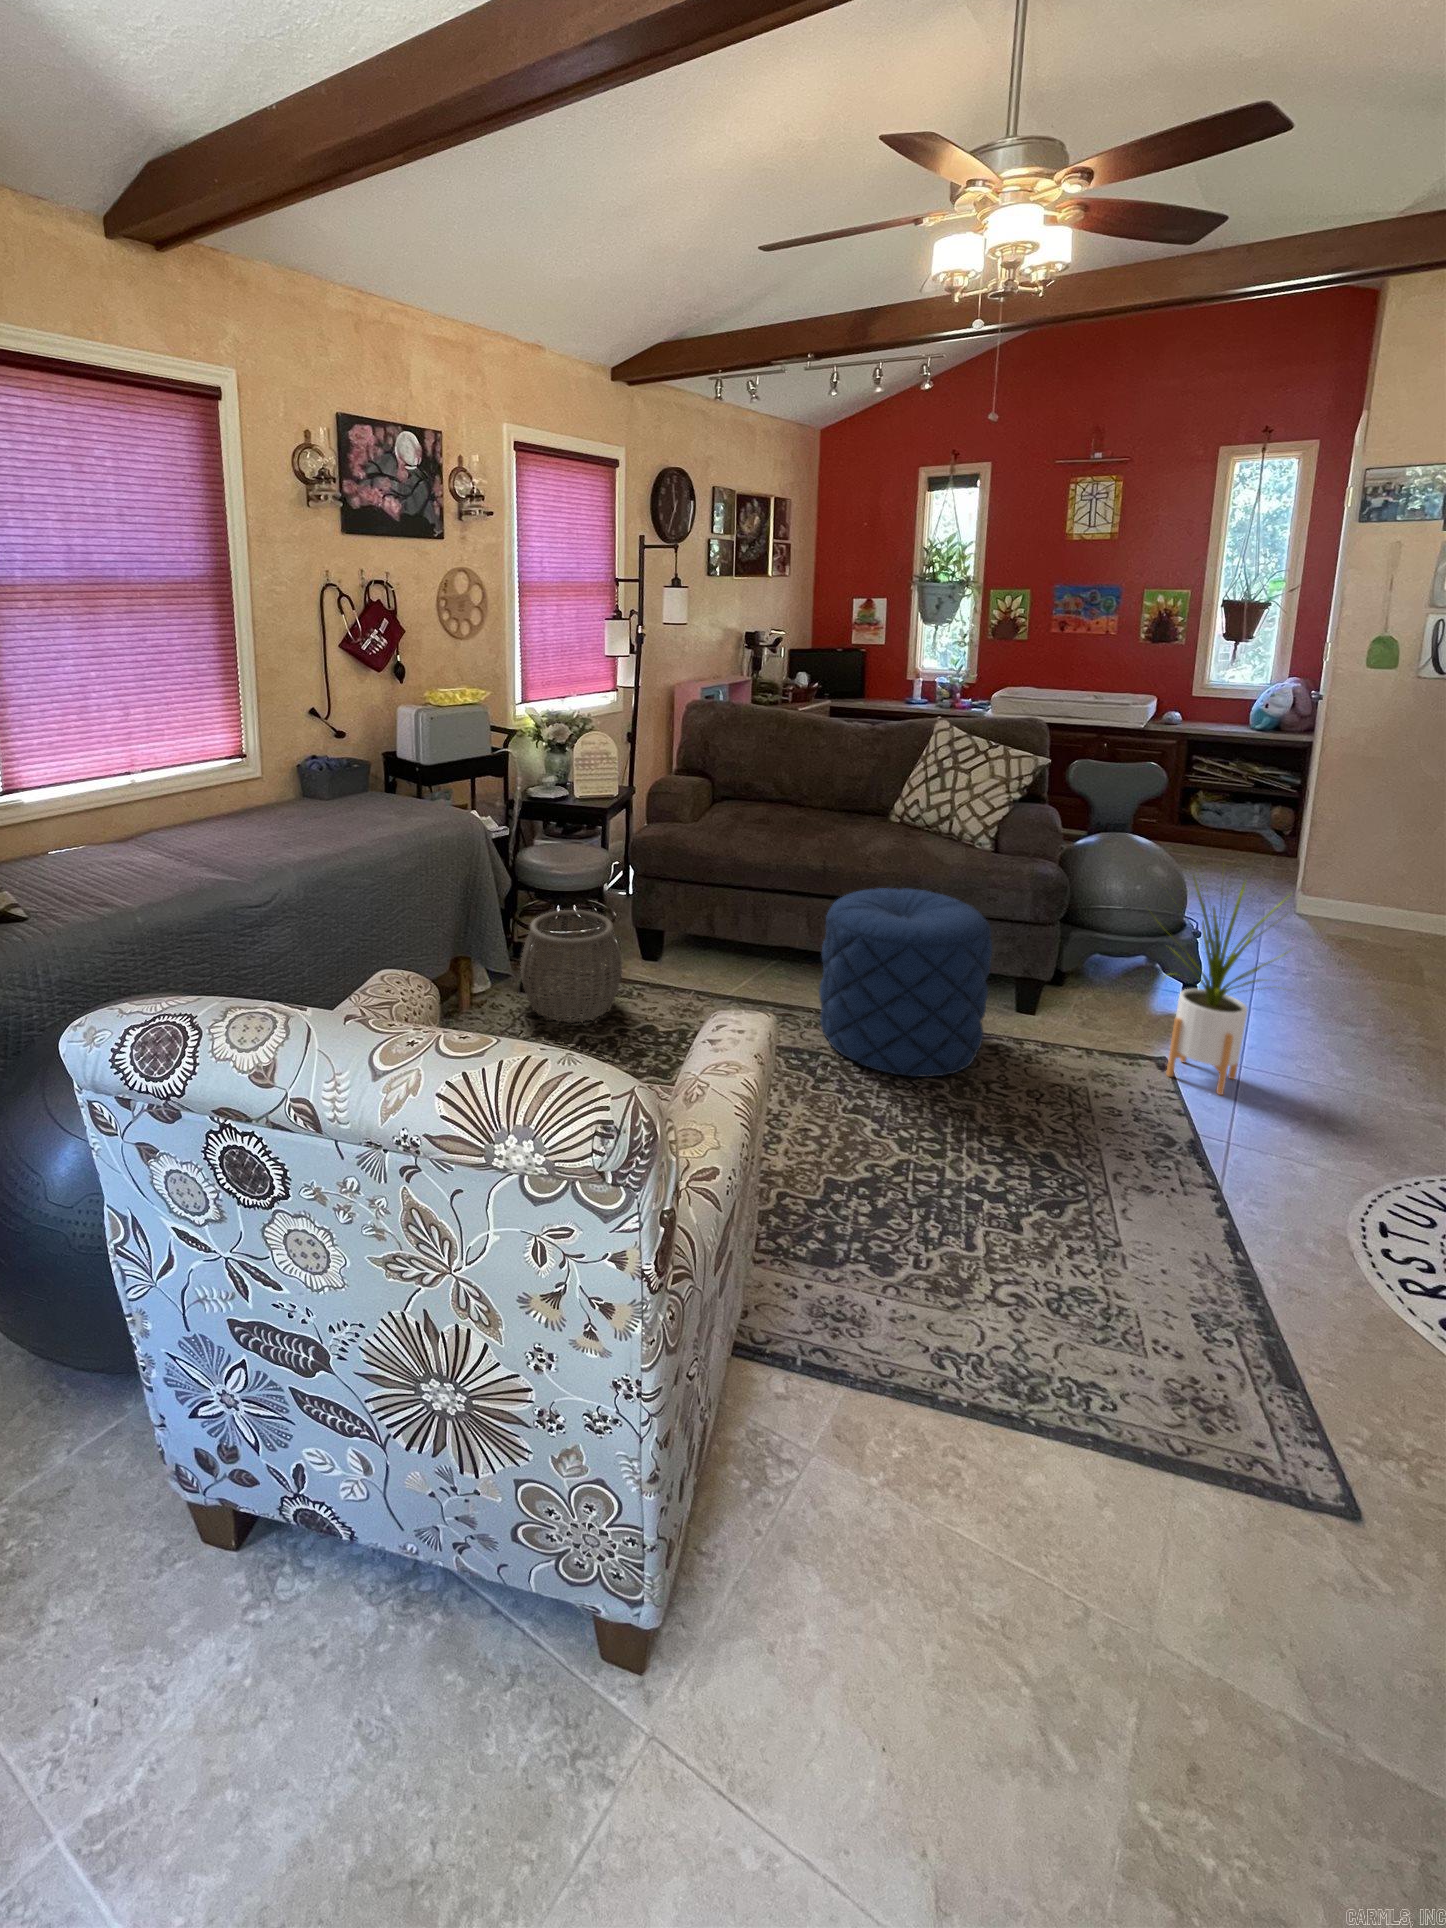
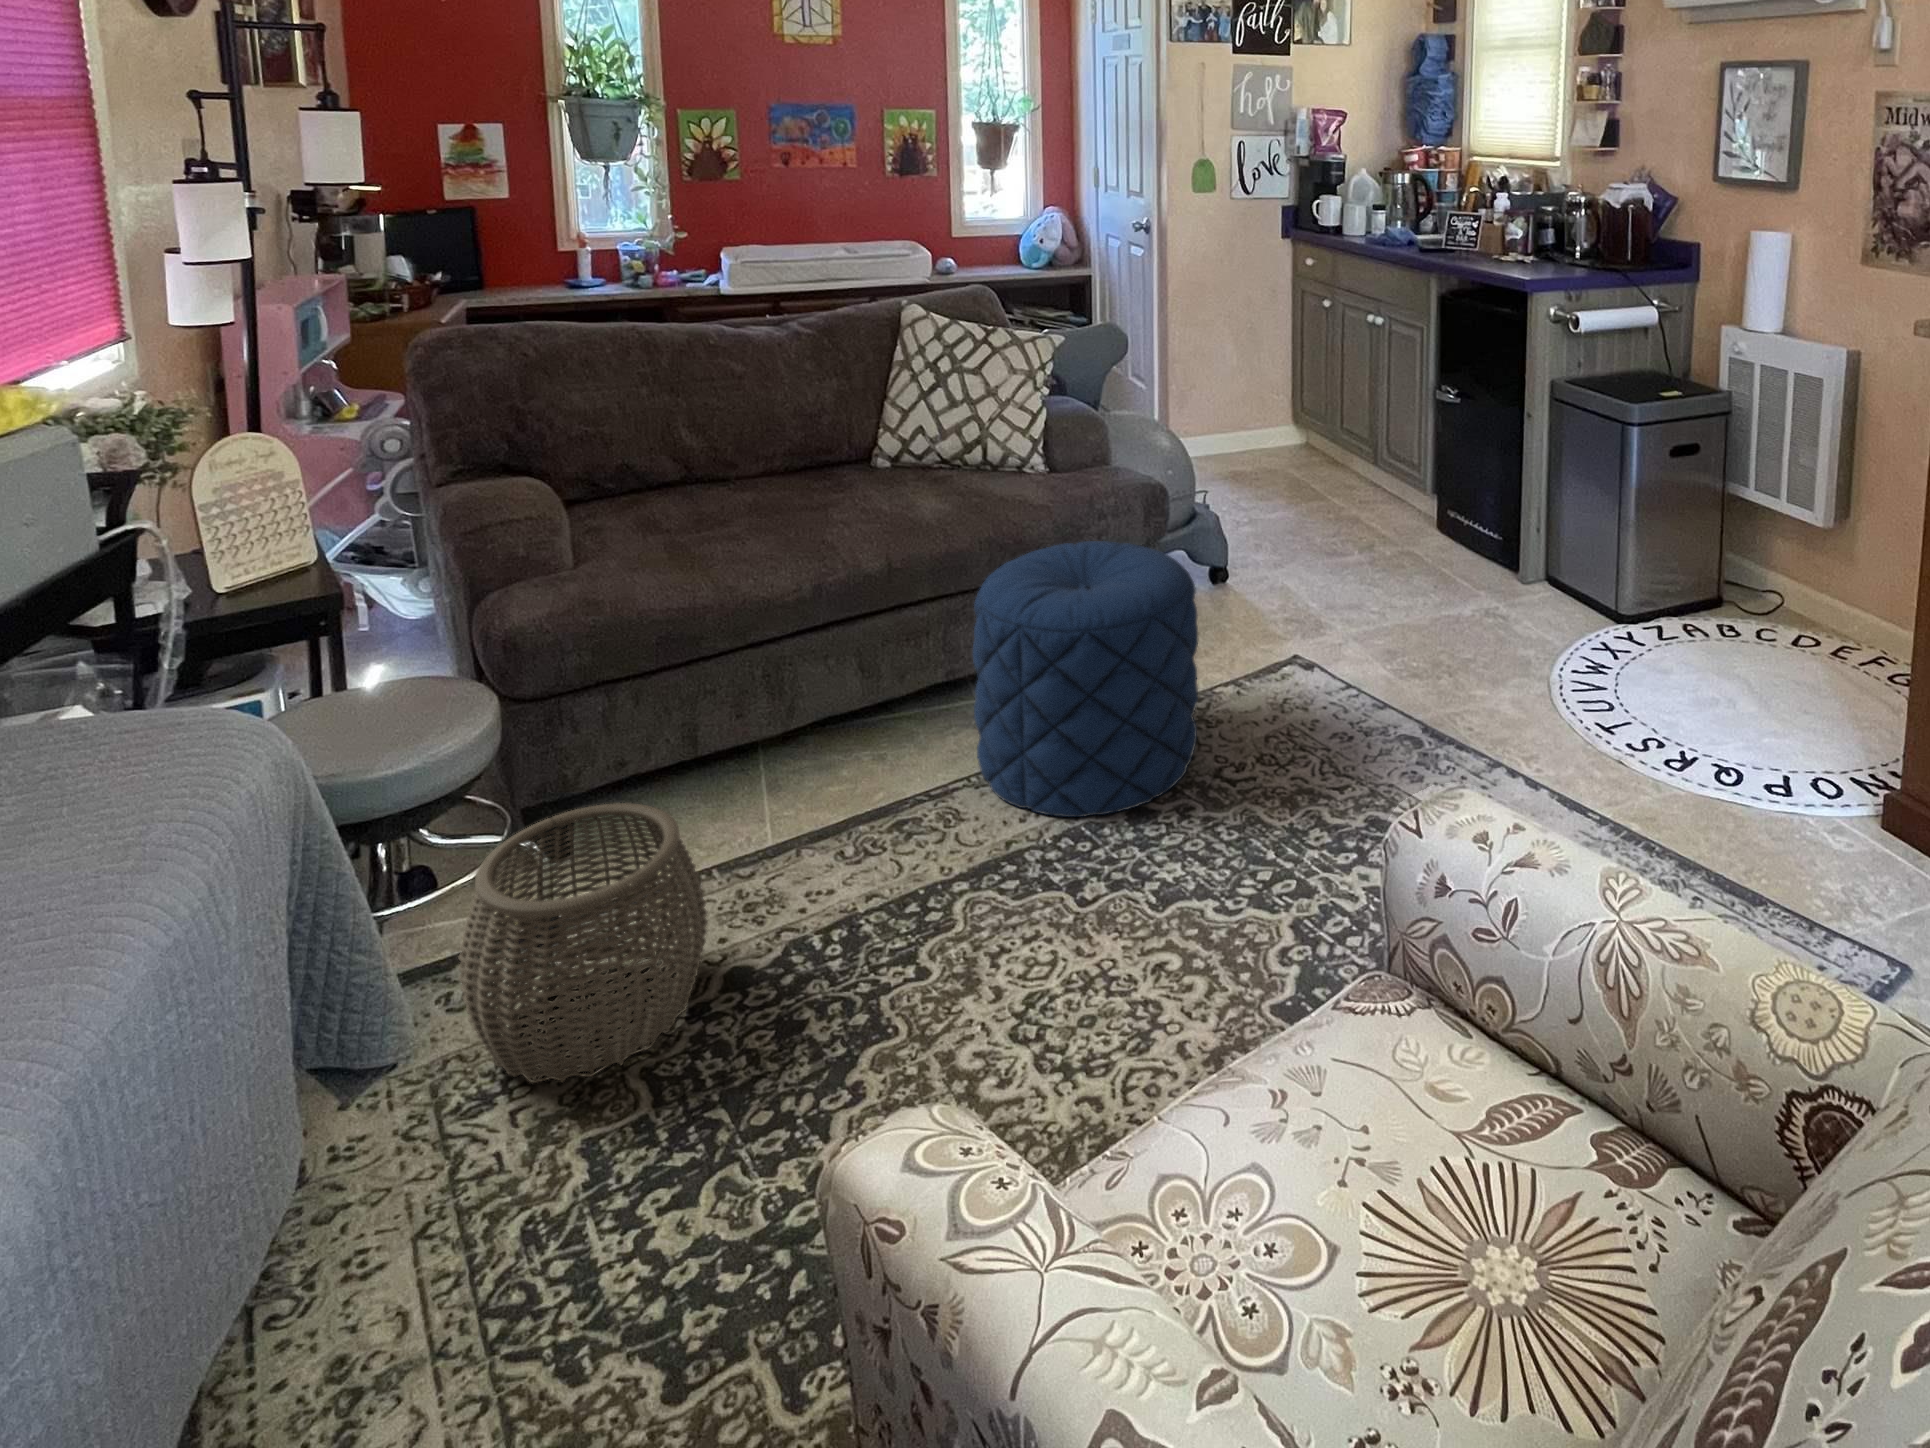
house plant: present [1159,874,1285,1095] -> none [1262,412,1395,658]

